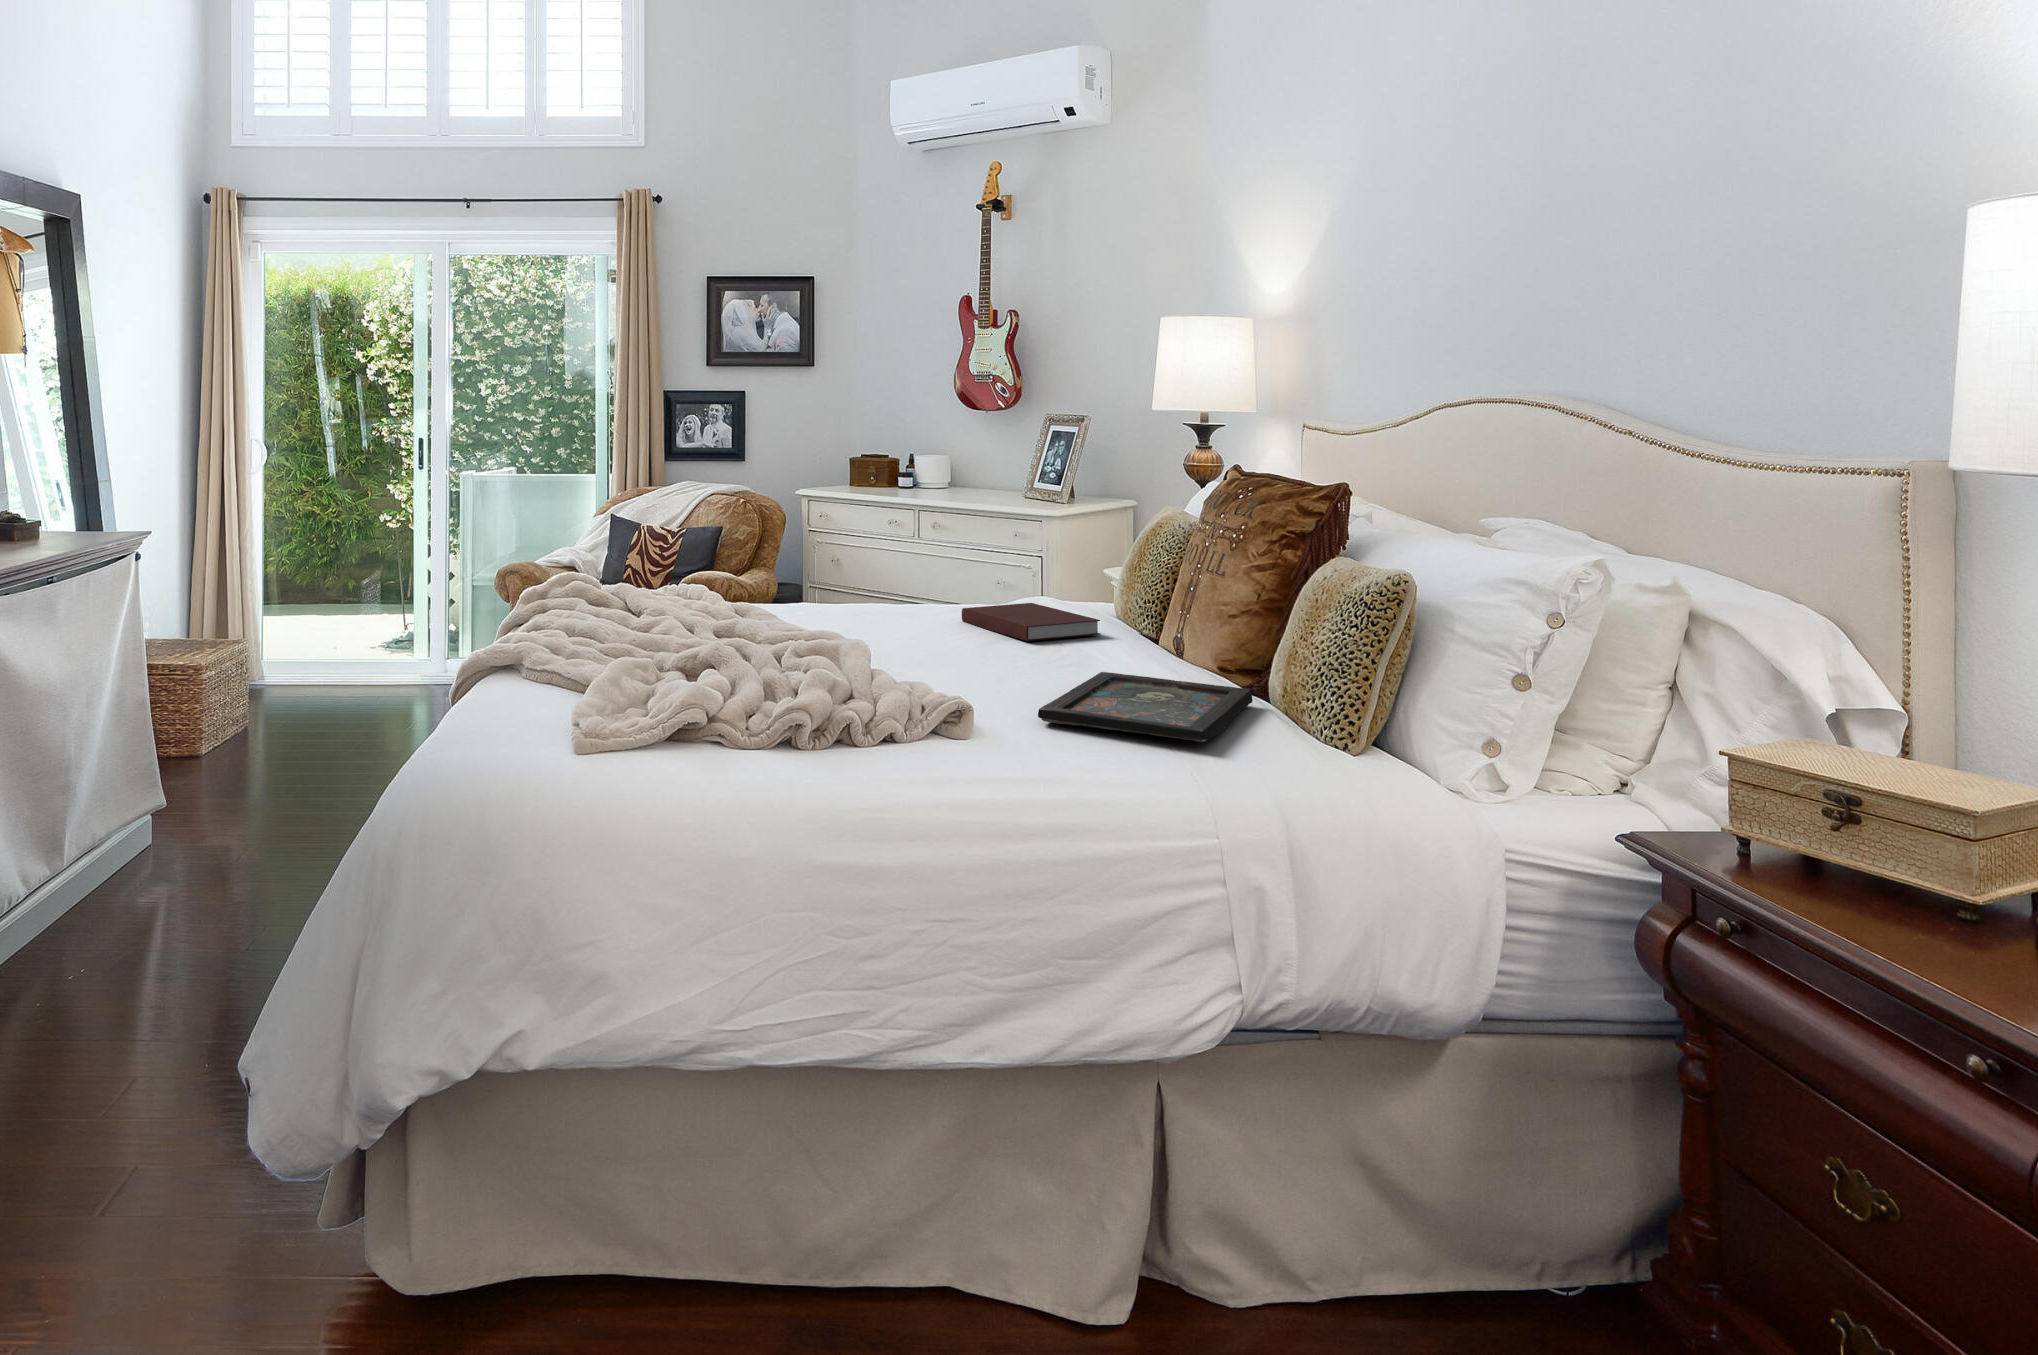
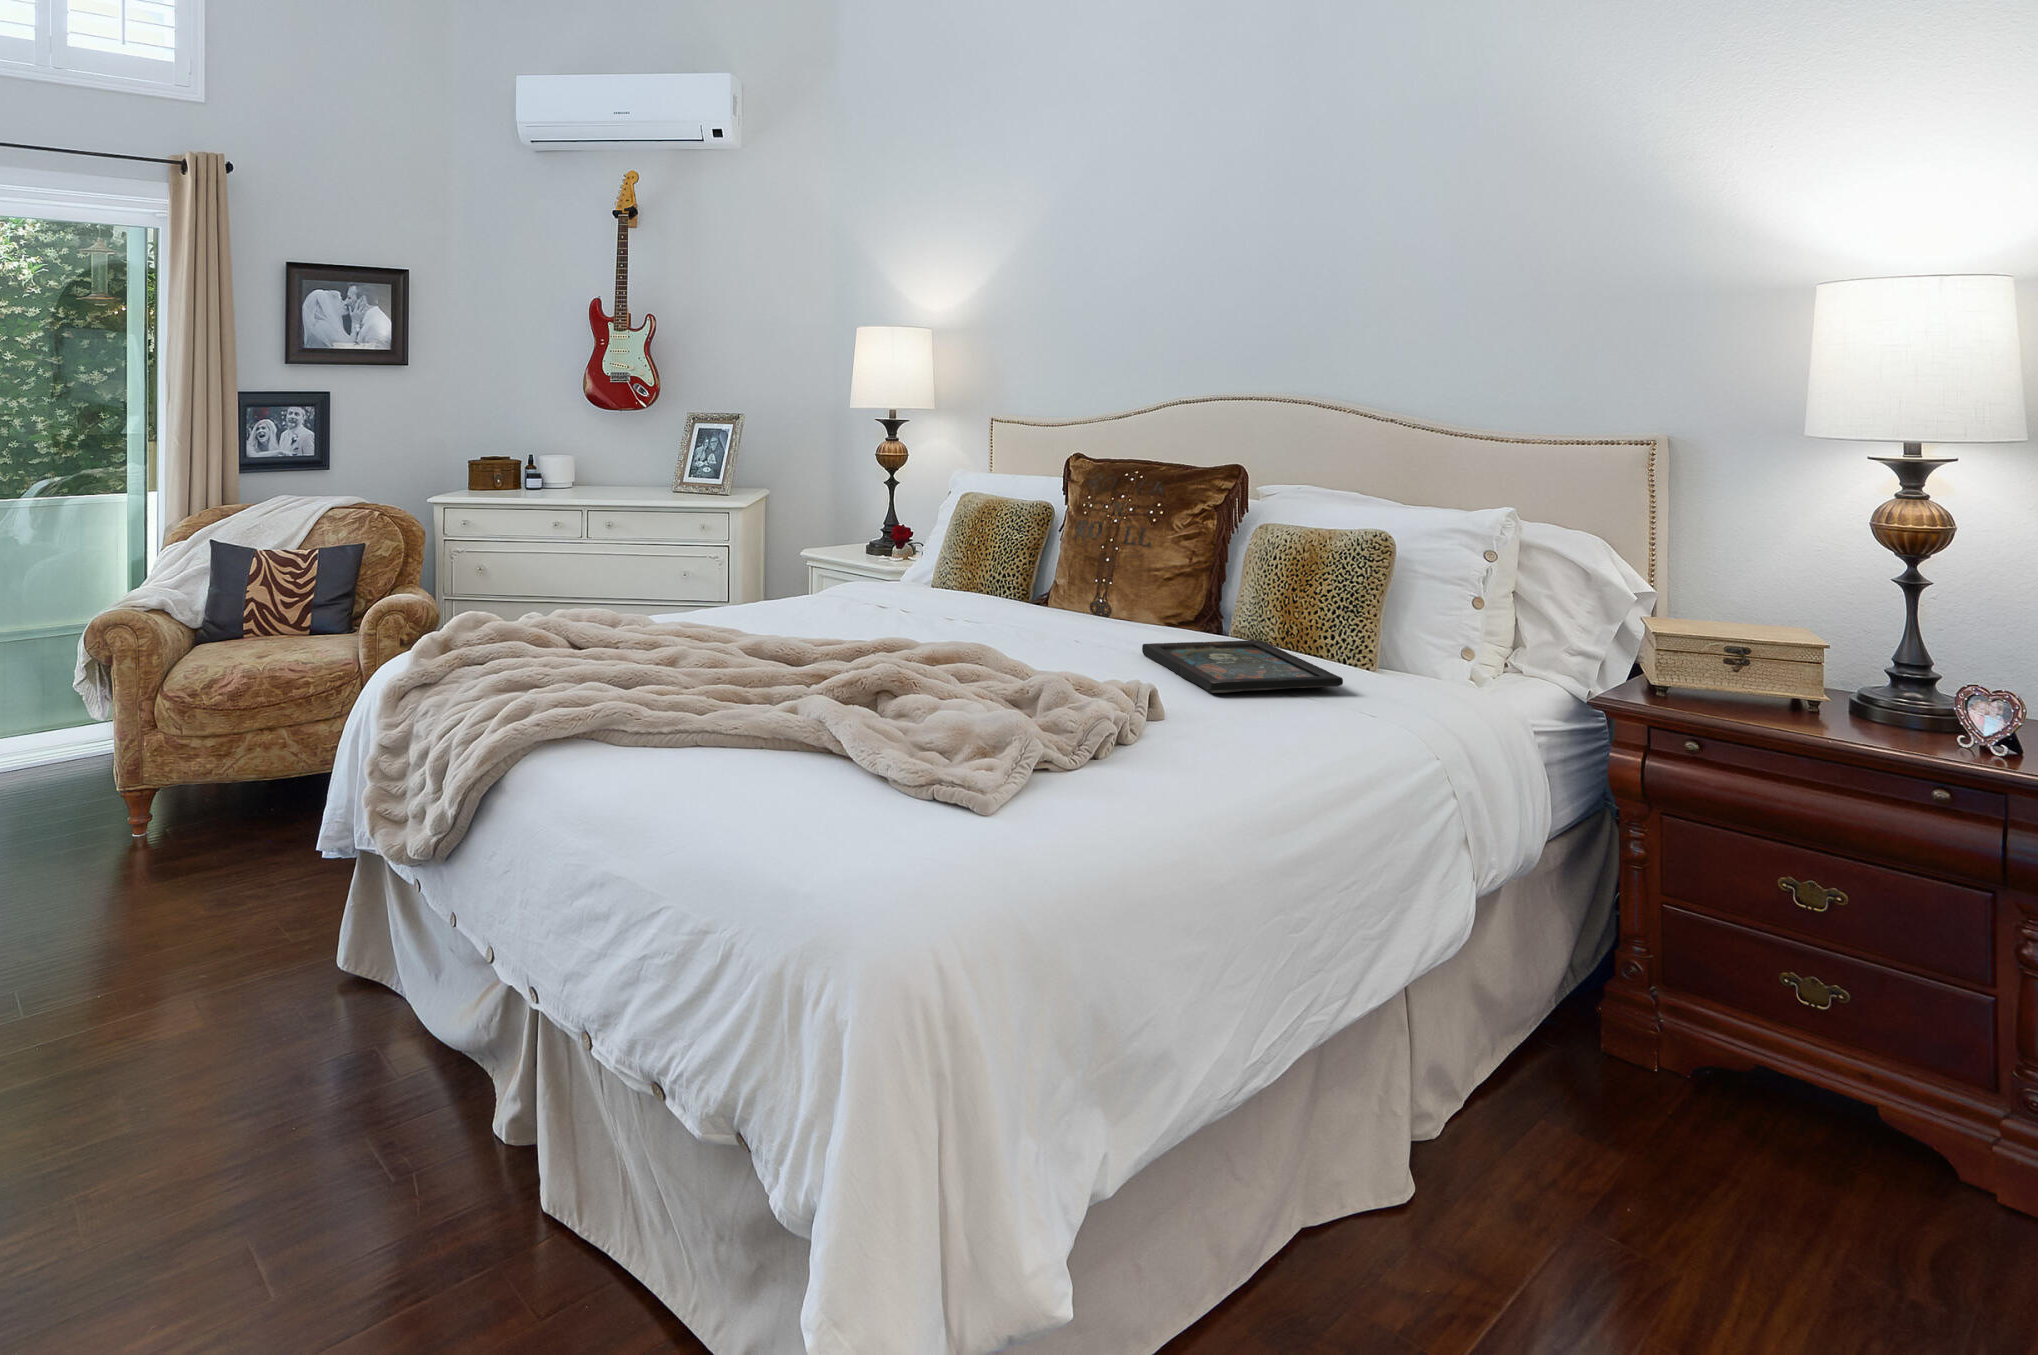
notebook: present [962,603,1100,641] -> none [902,592,1027,627]

